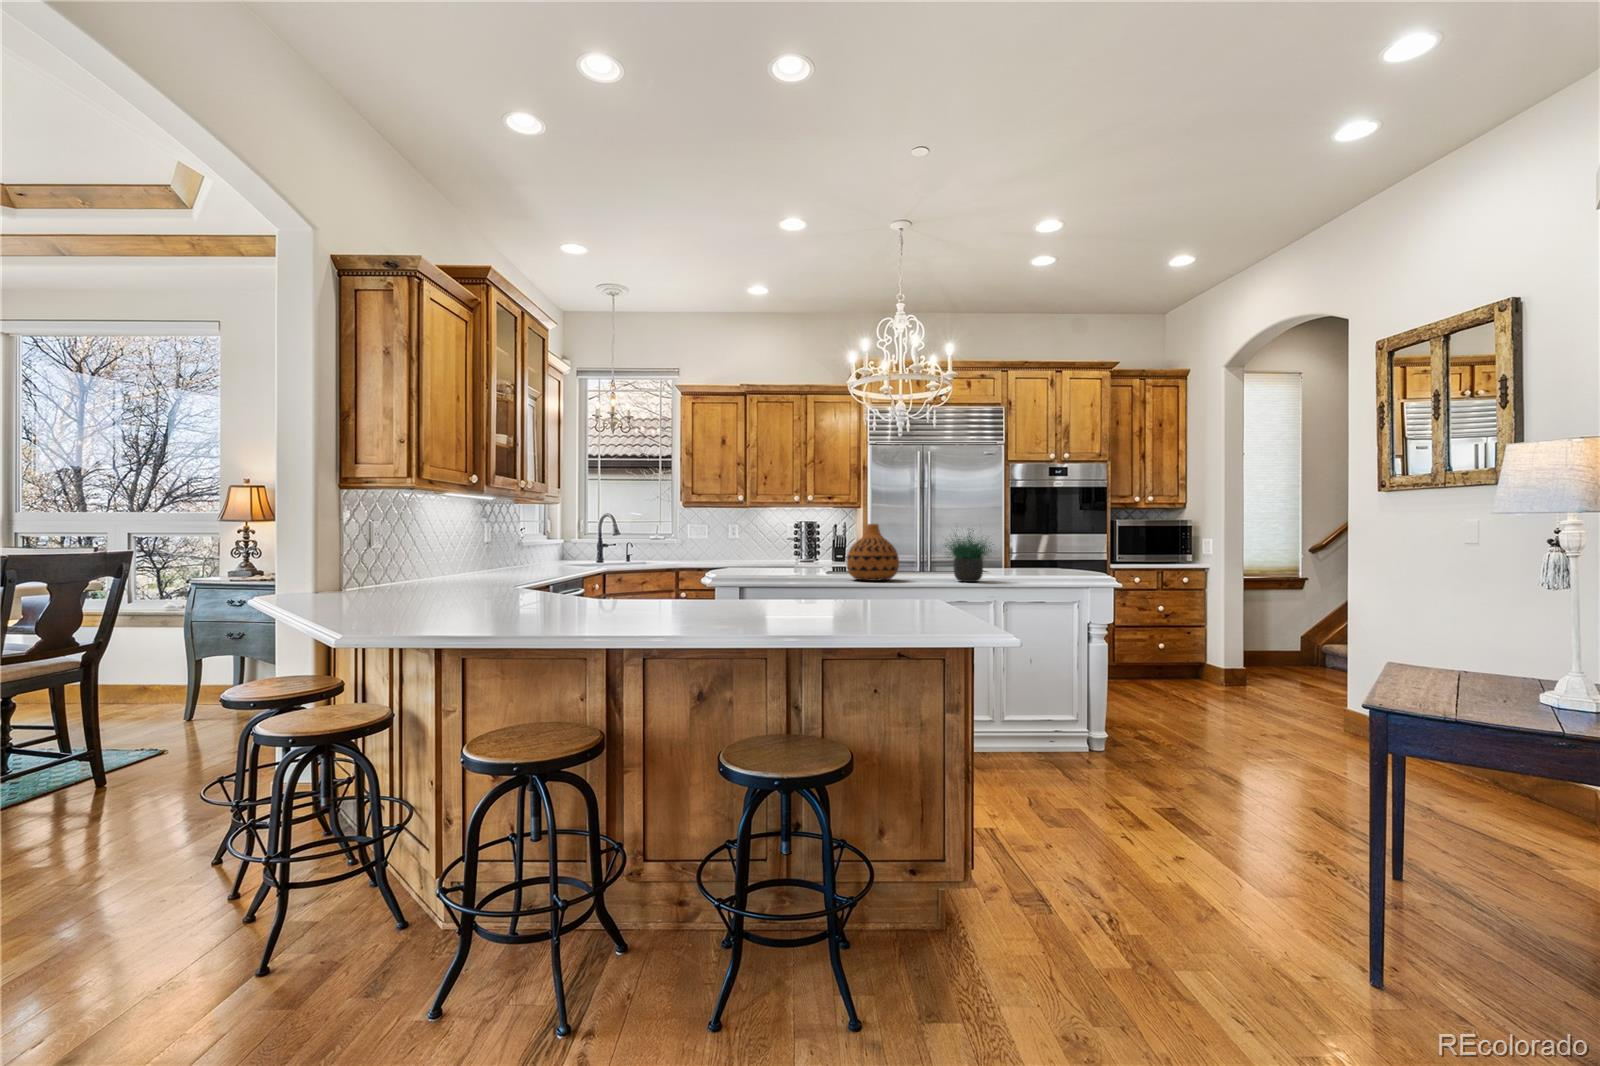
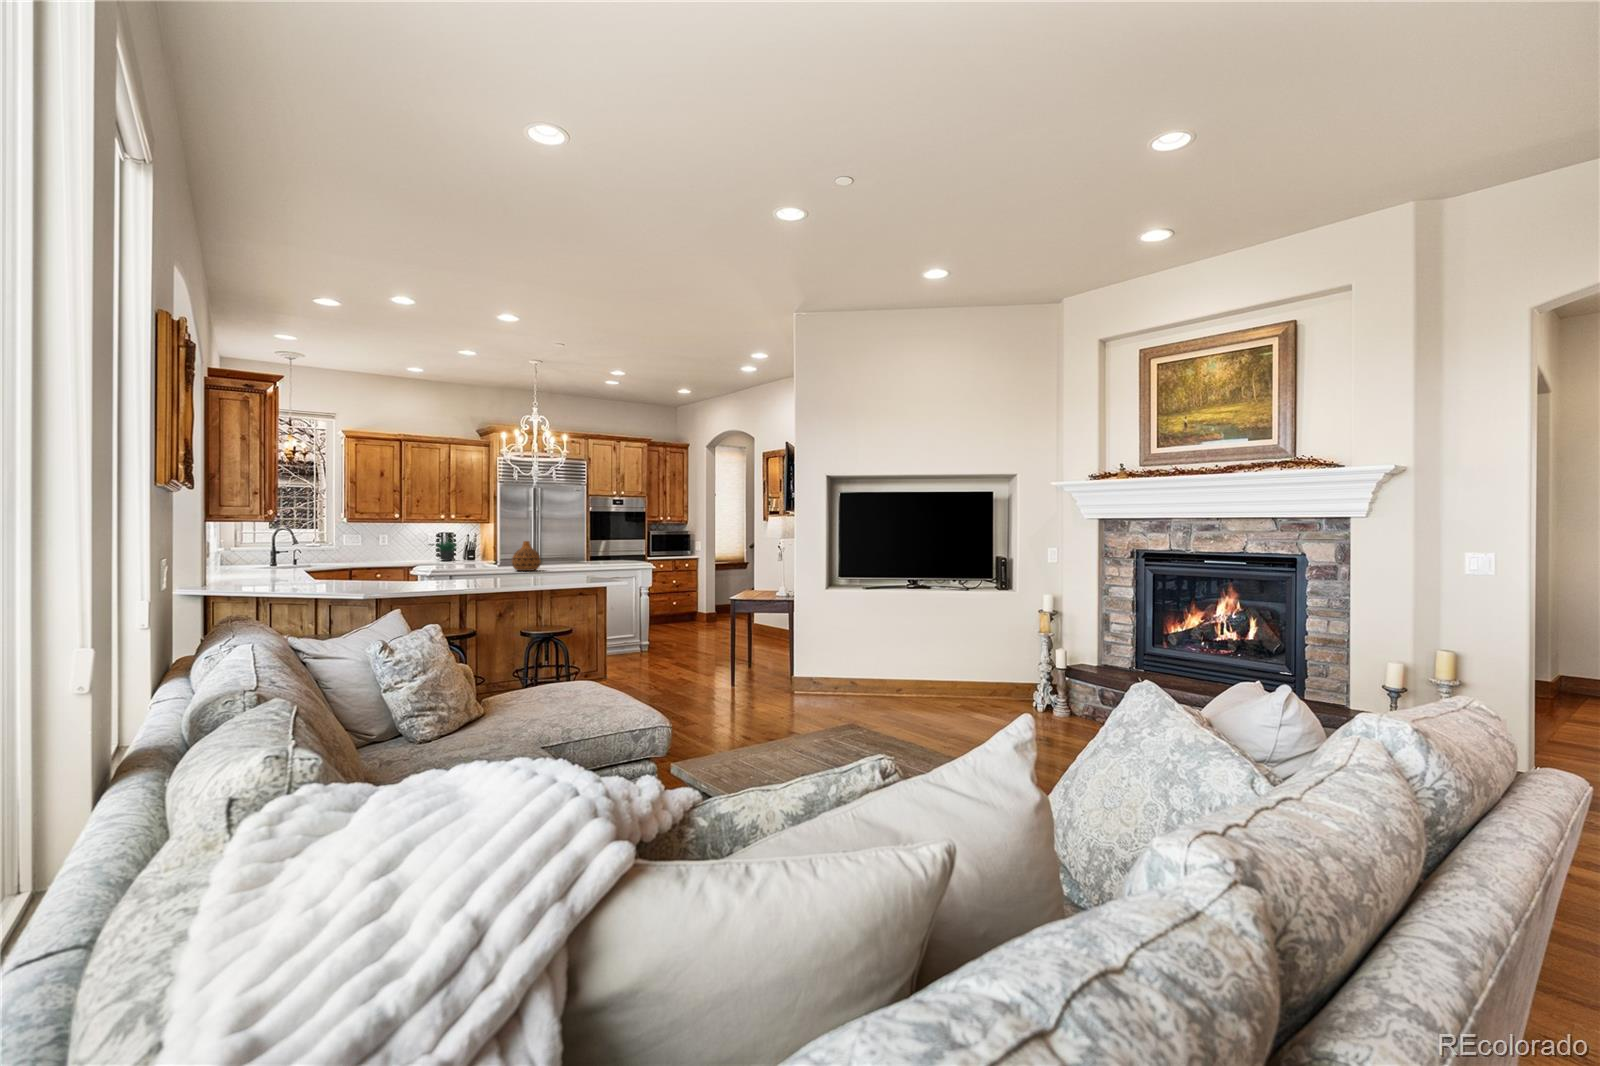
potted plant: present [945,531,992,582] -> present [436,541,456,561]

